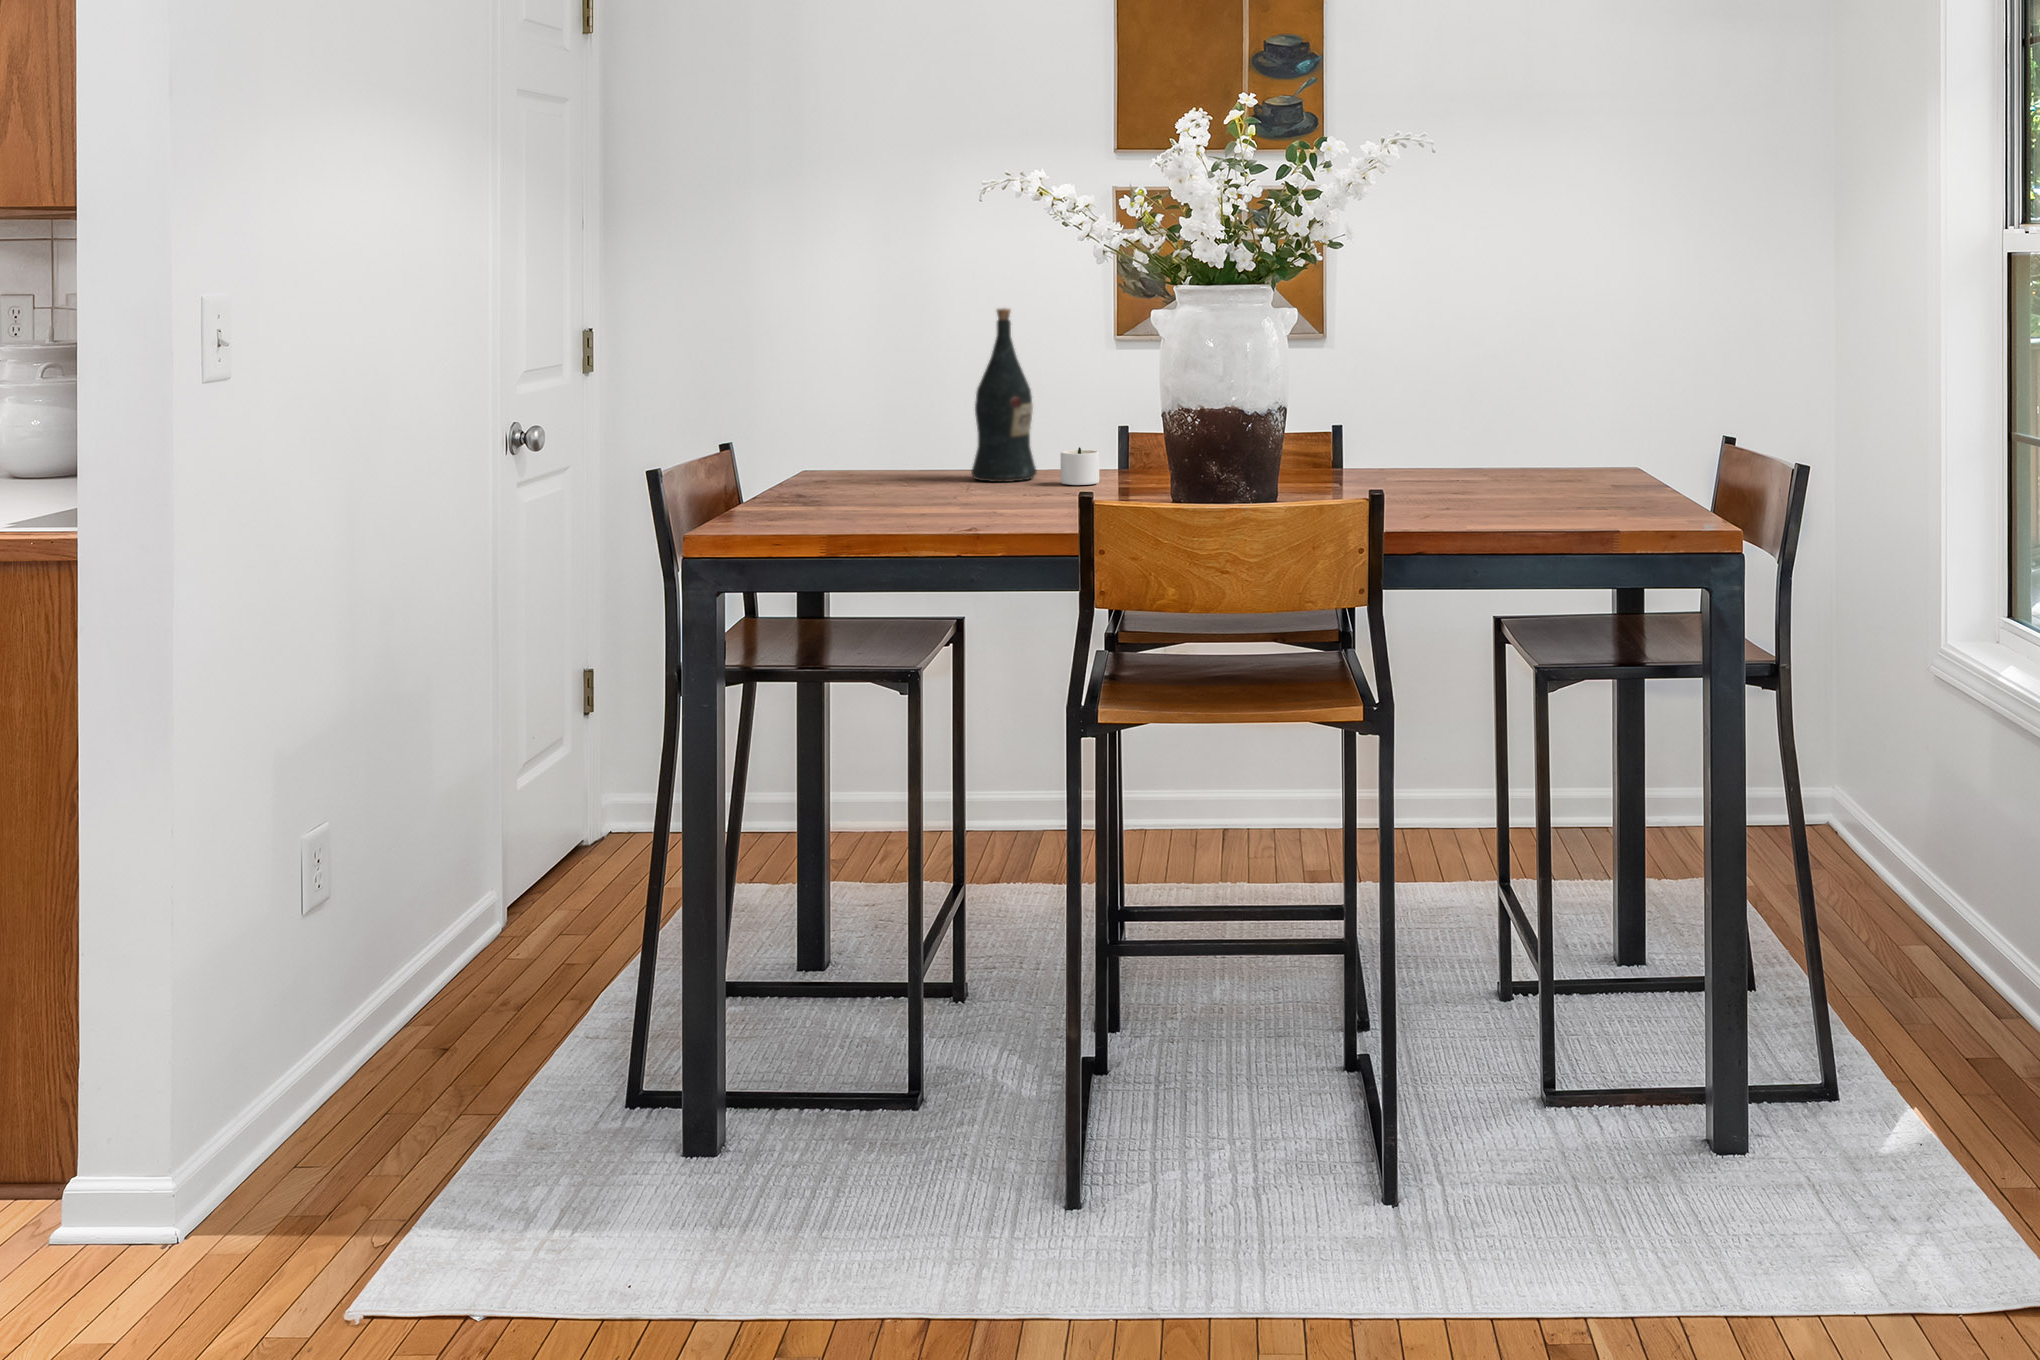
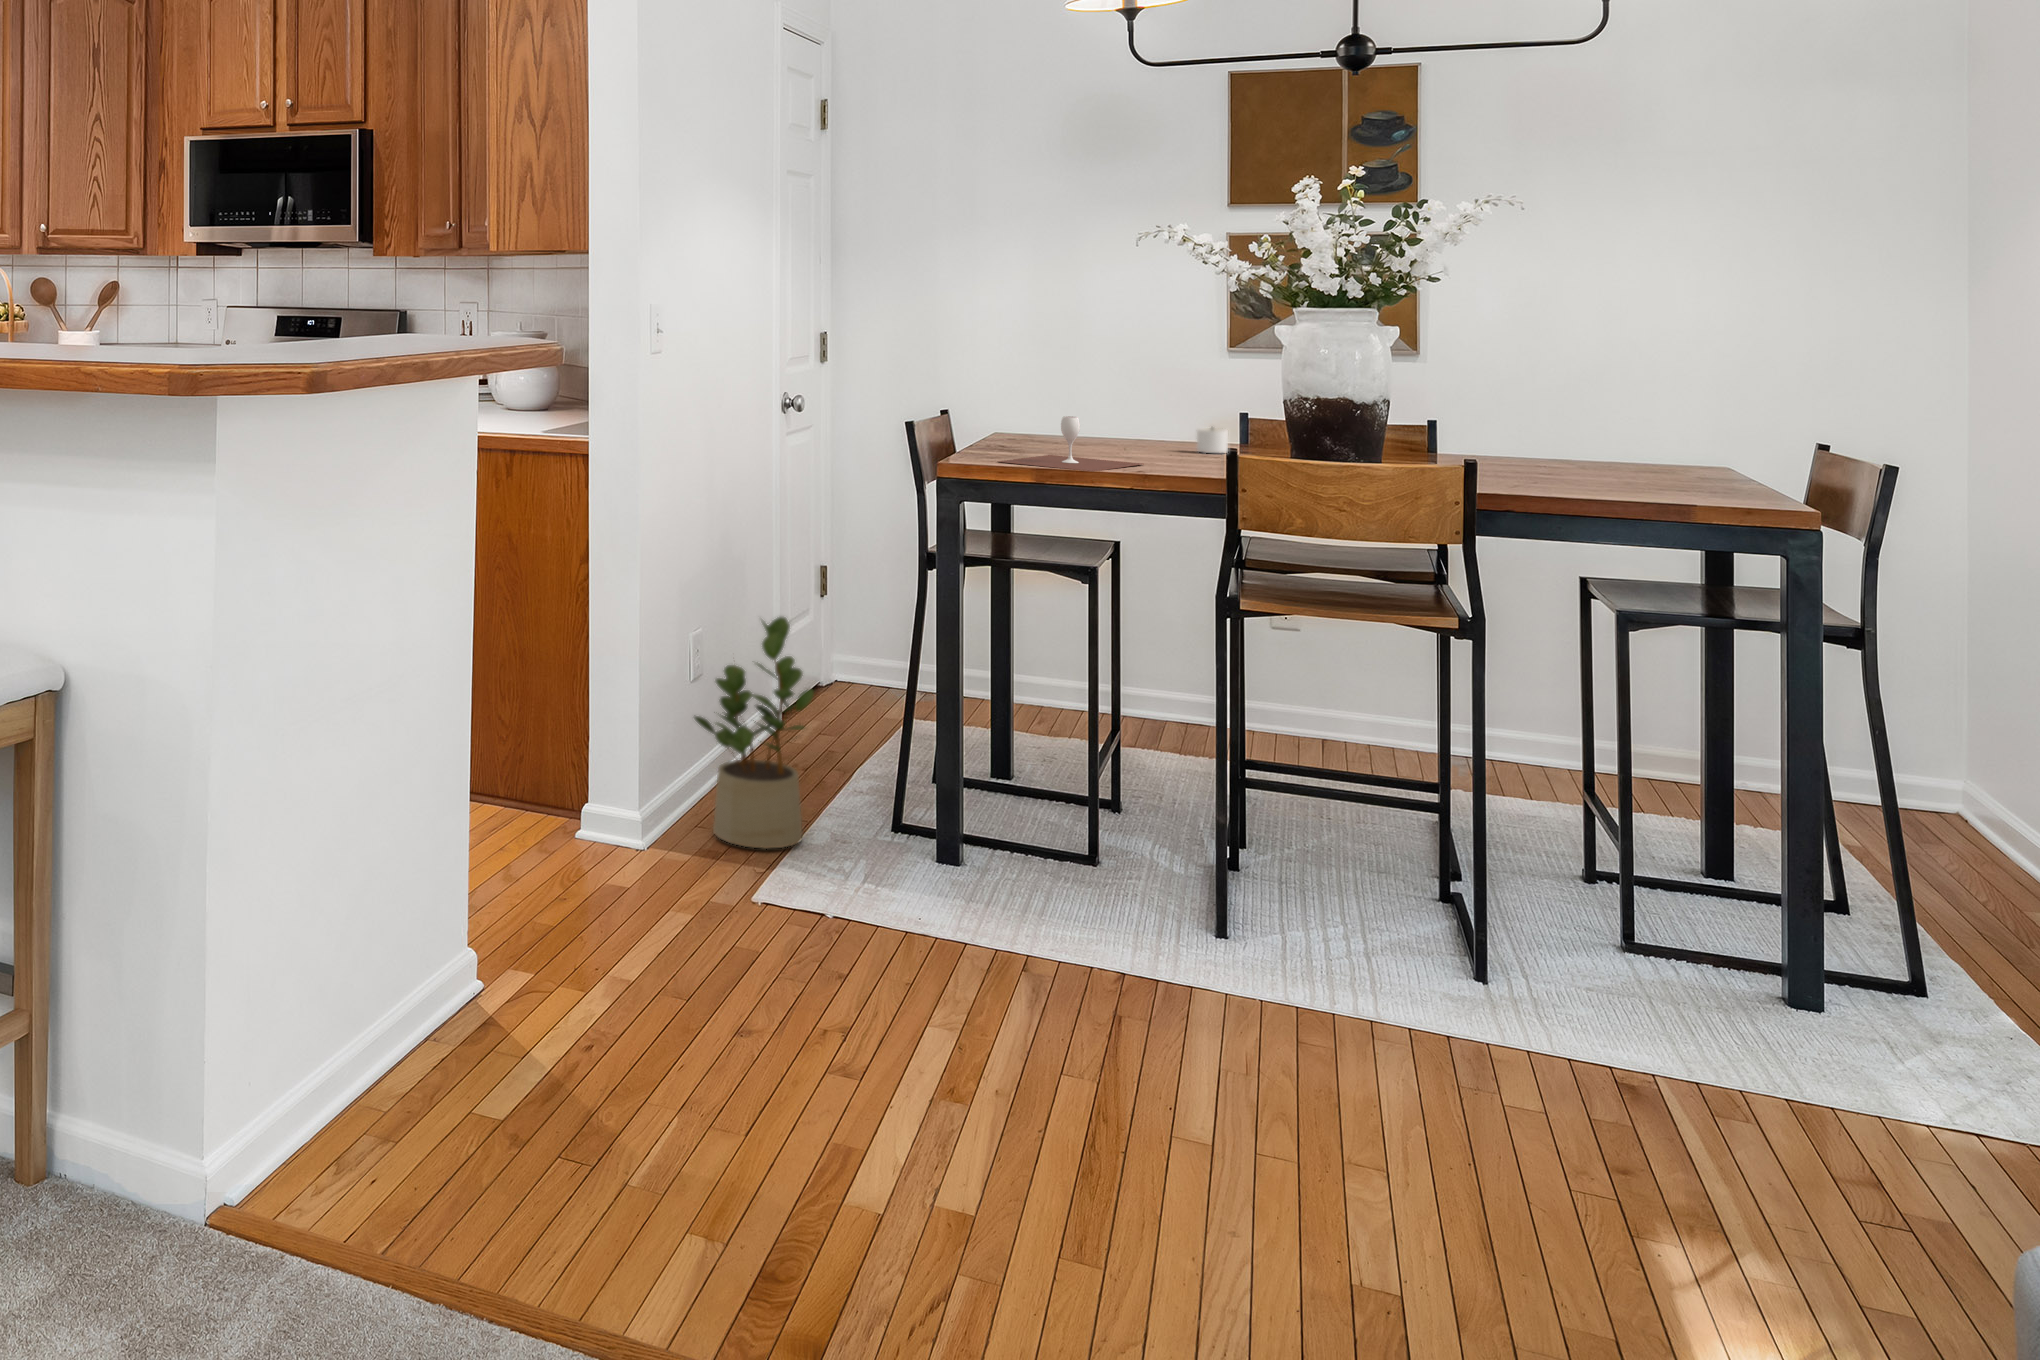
wine bottle: present [971,308,1037,482] -> none [1124,323,1176,449]
wine glass: none [771,451,982,535] -> present [998,416,1142,471]
potted plant: none [289,797,495,1192] -> present [694,617,814,848]

